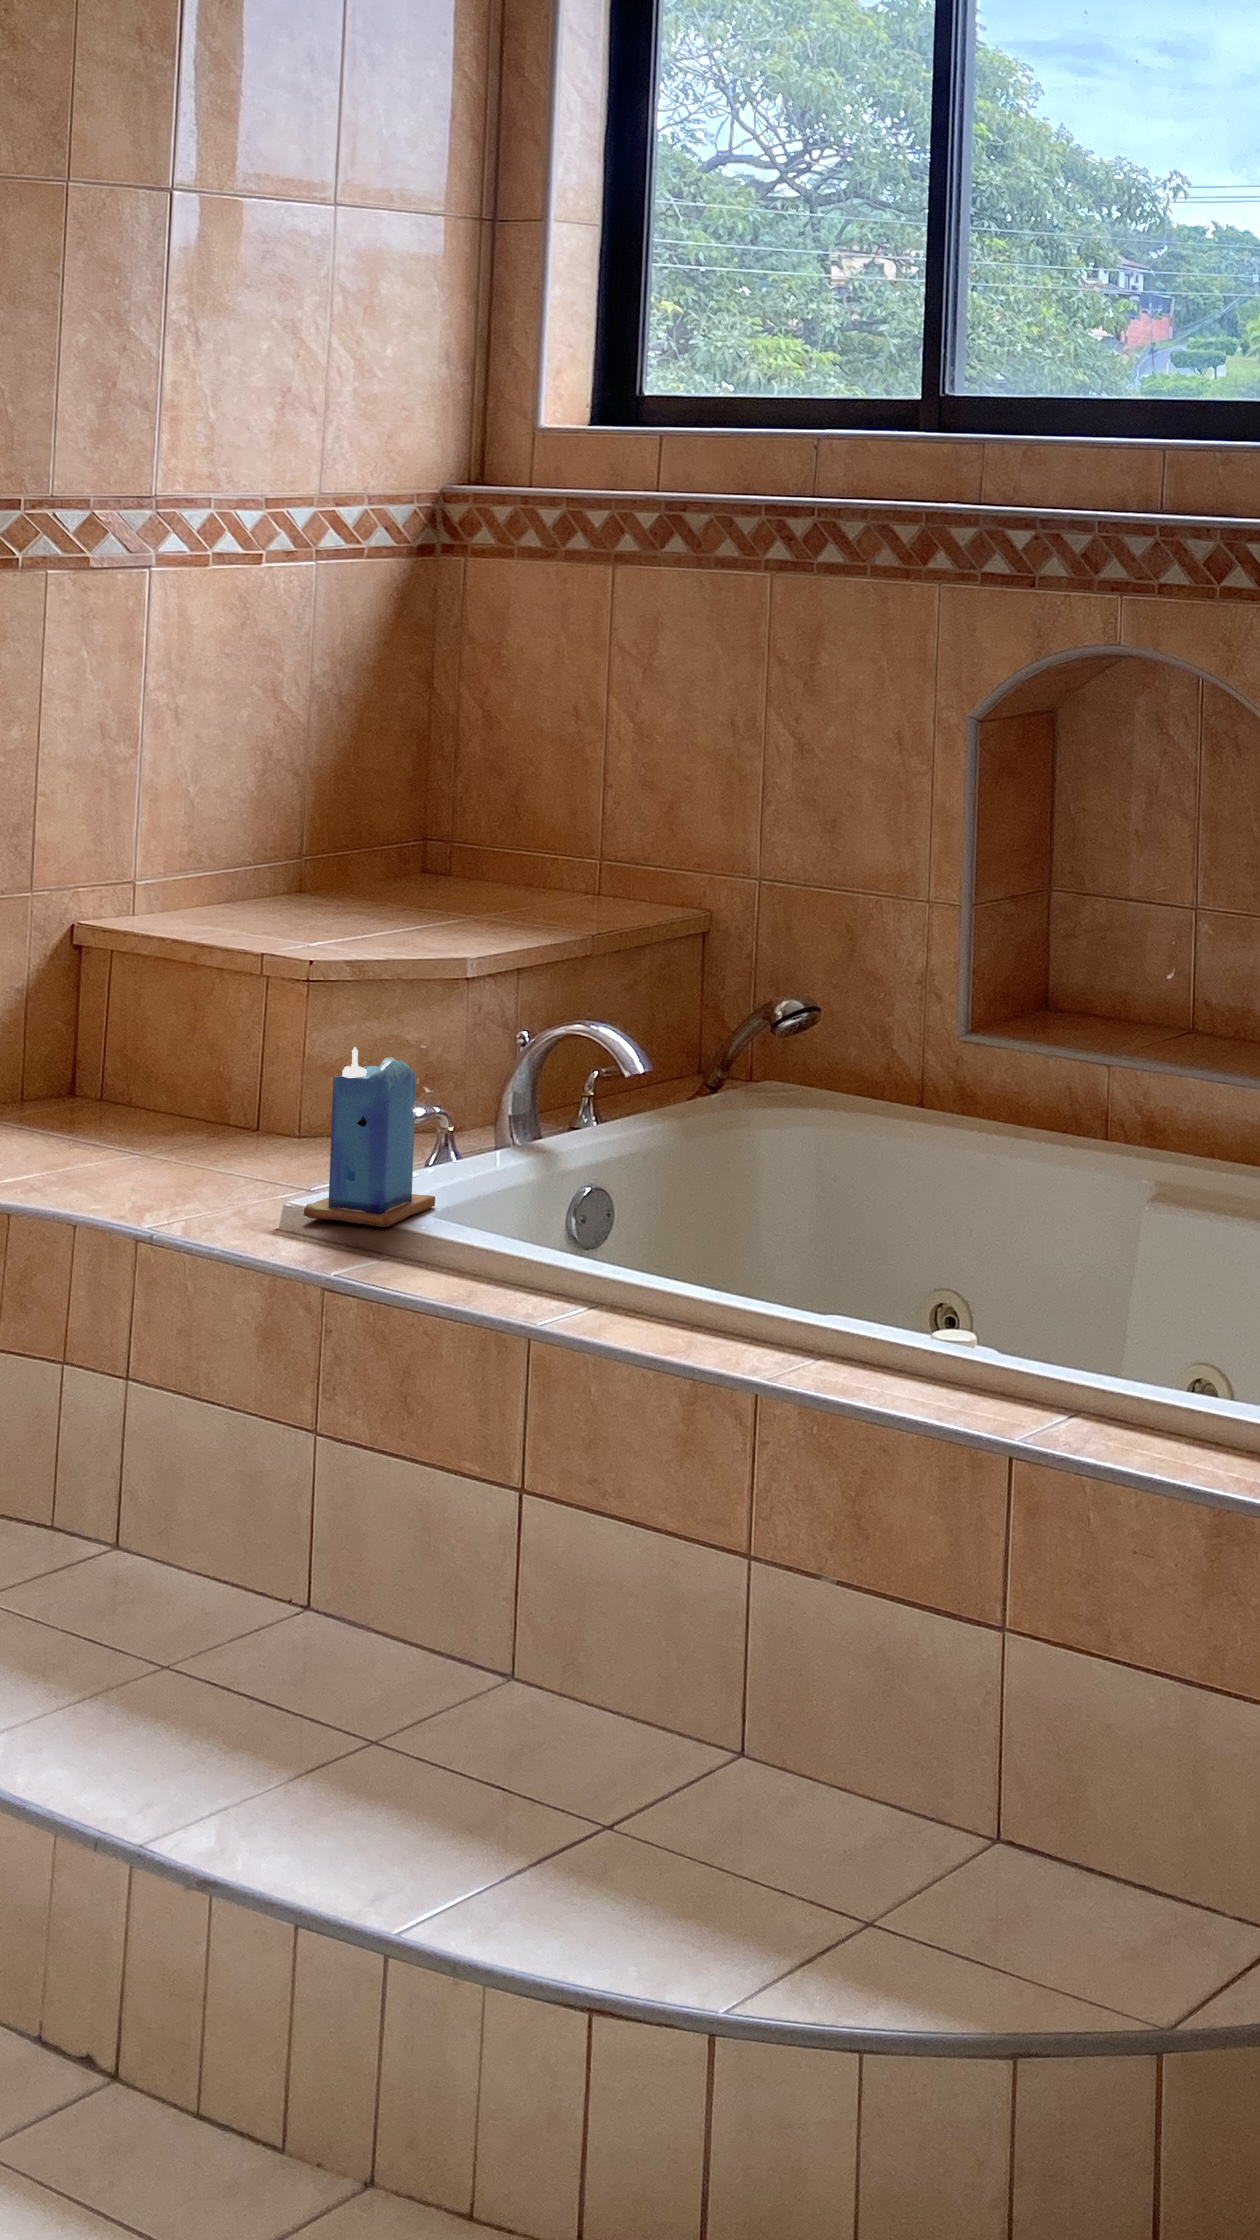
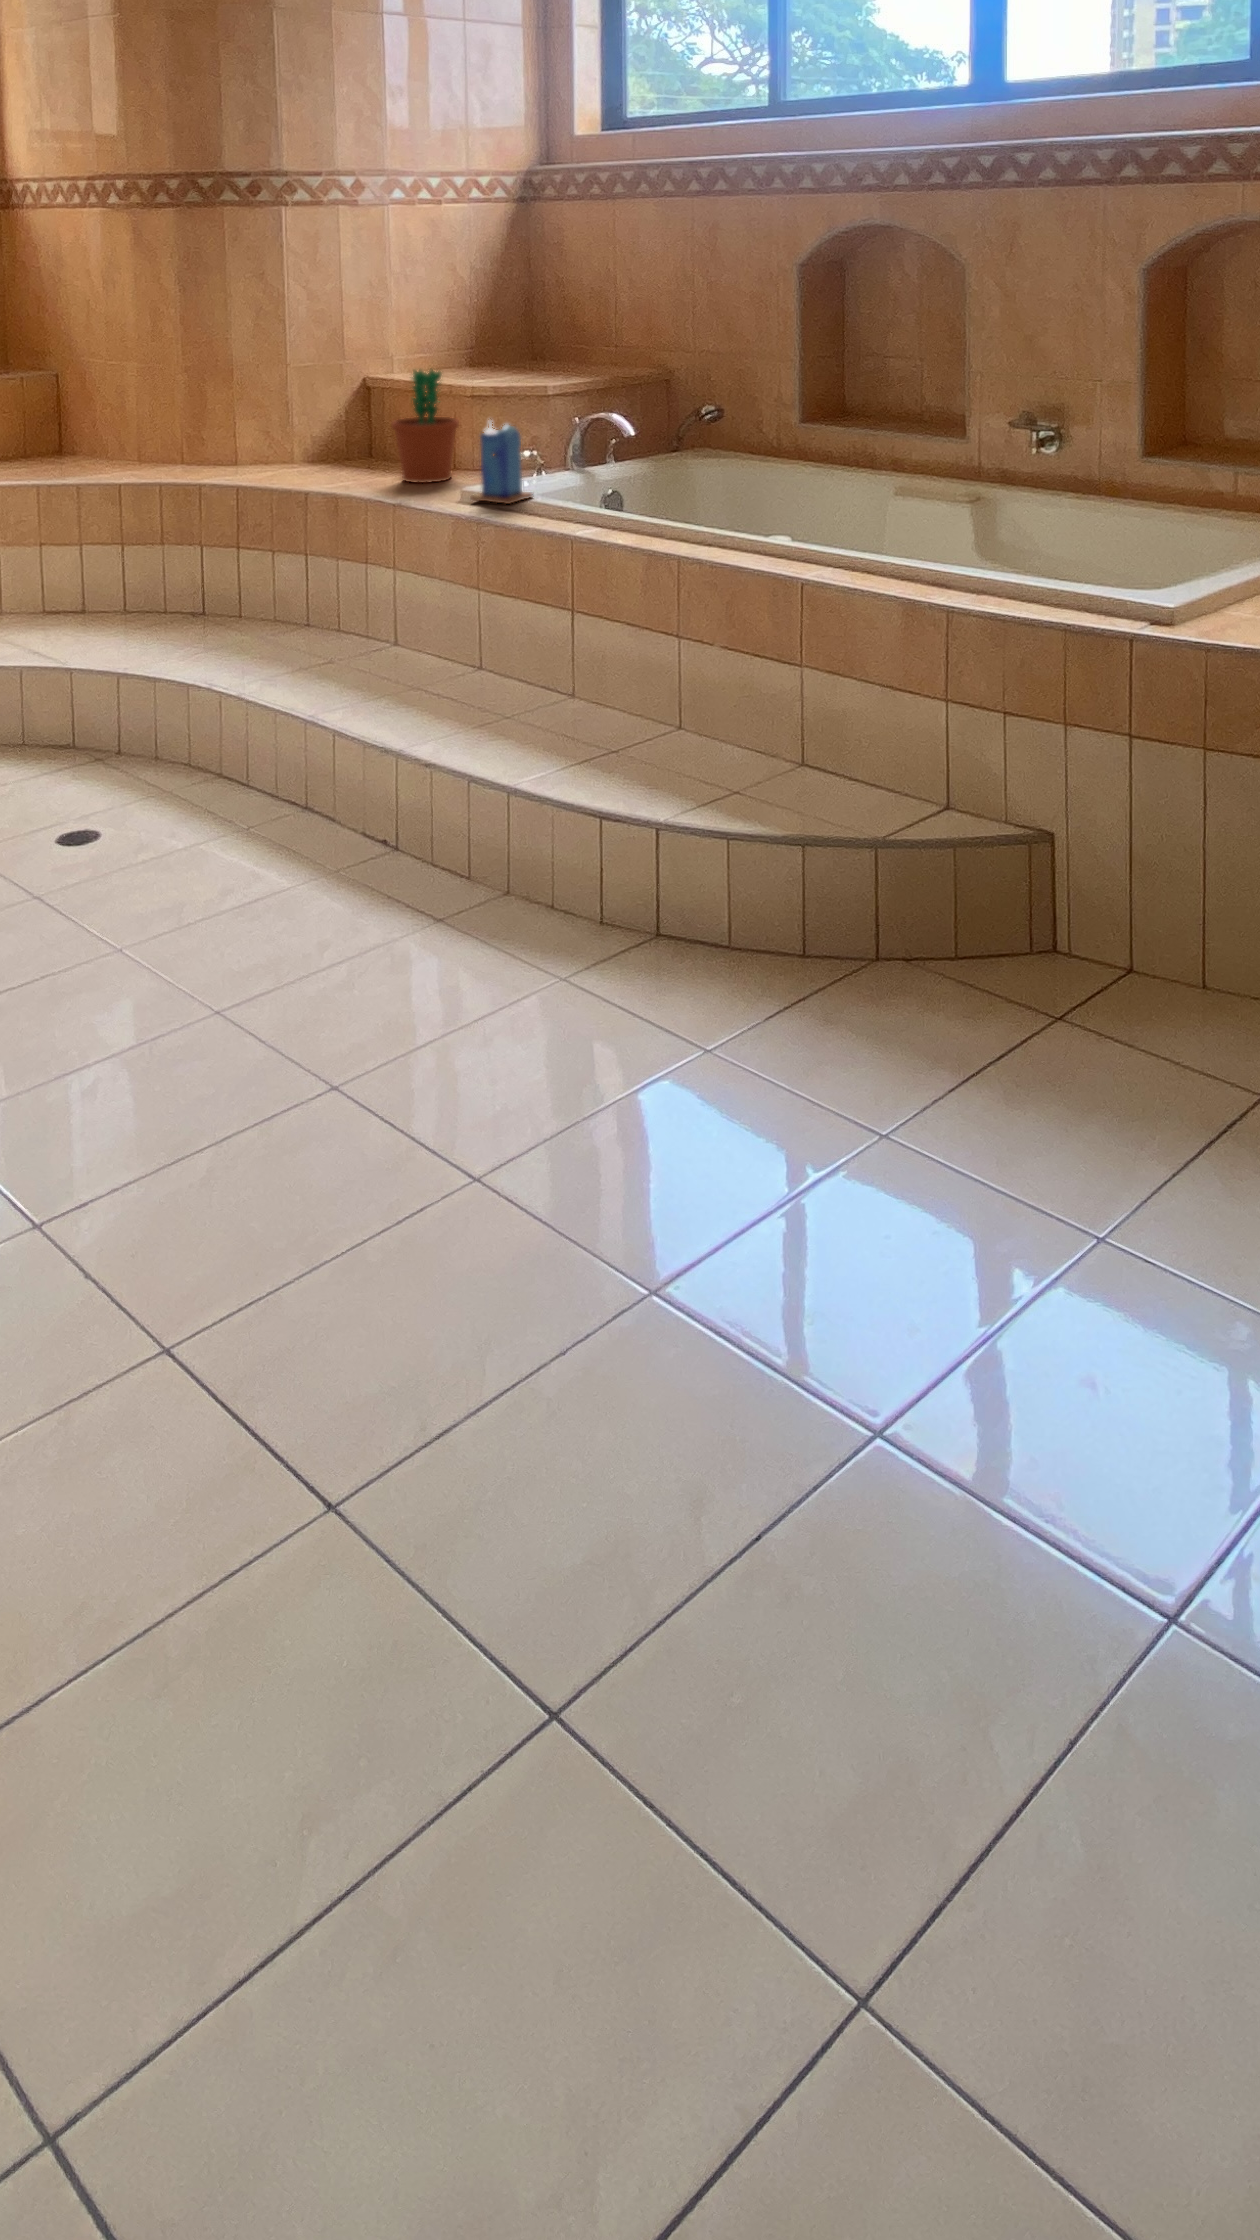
flower pot: none [139,919,282,1162] -> present [391,370,459,483]

